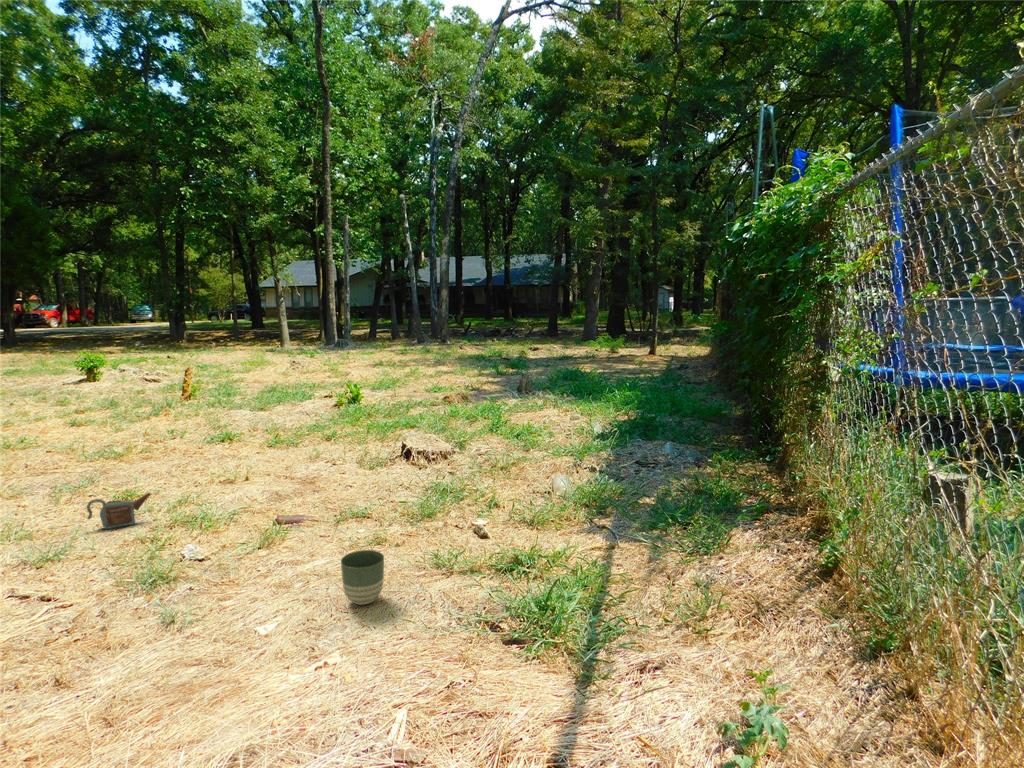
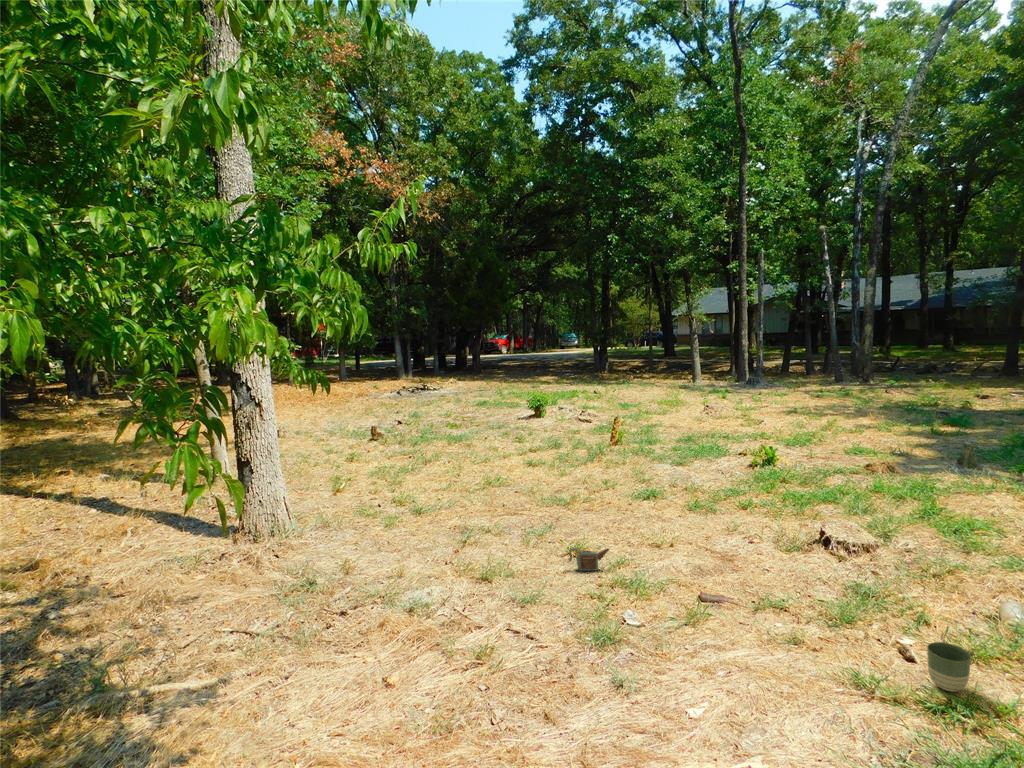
planter: present [341,550,384,605] -> present [927,642,971,692]

